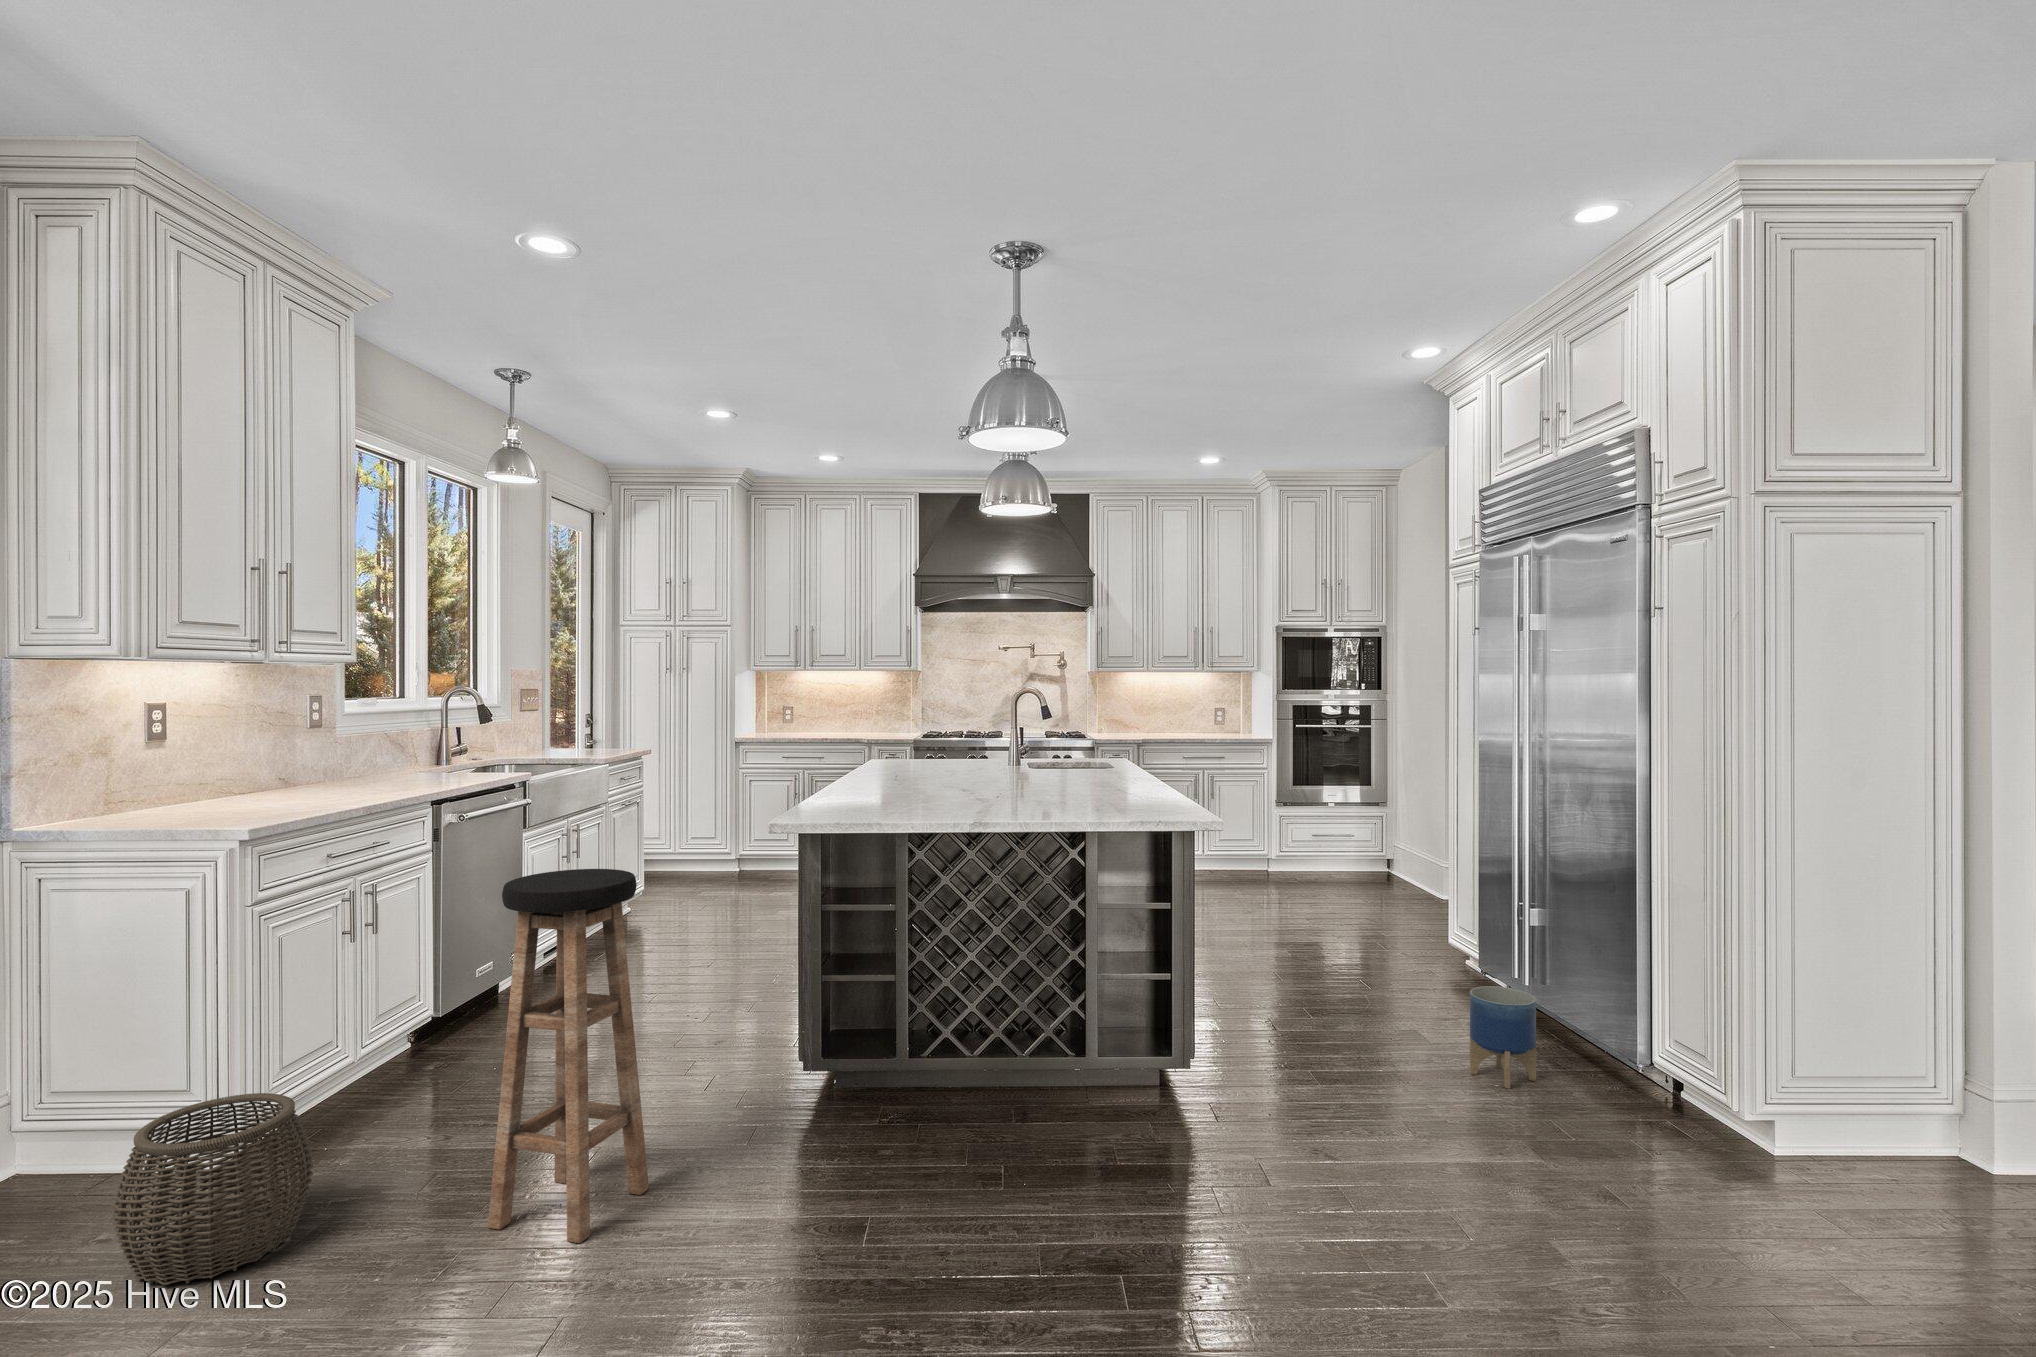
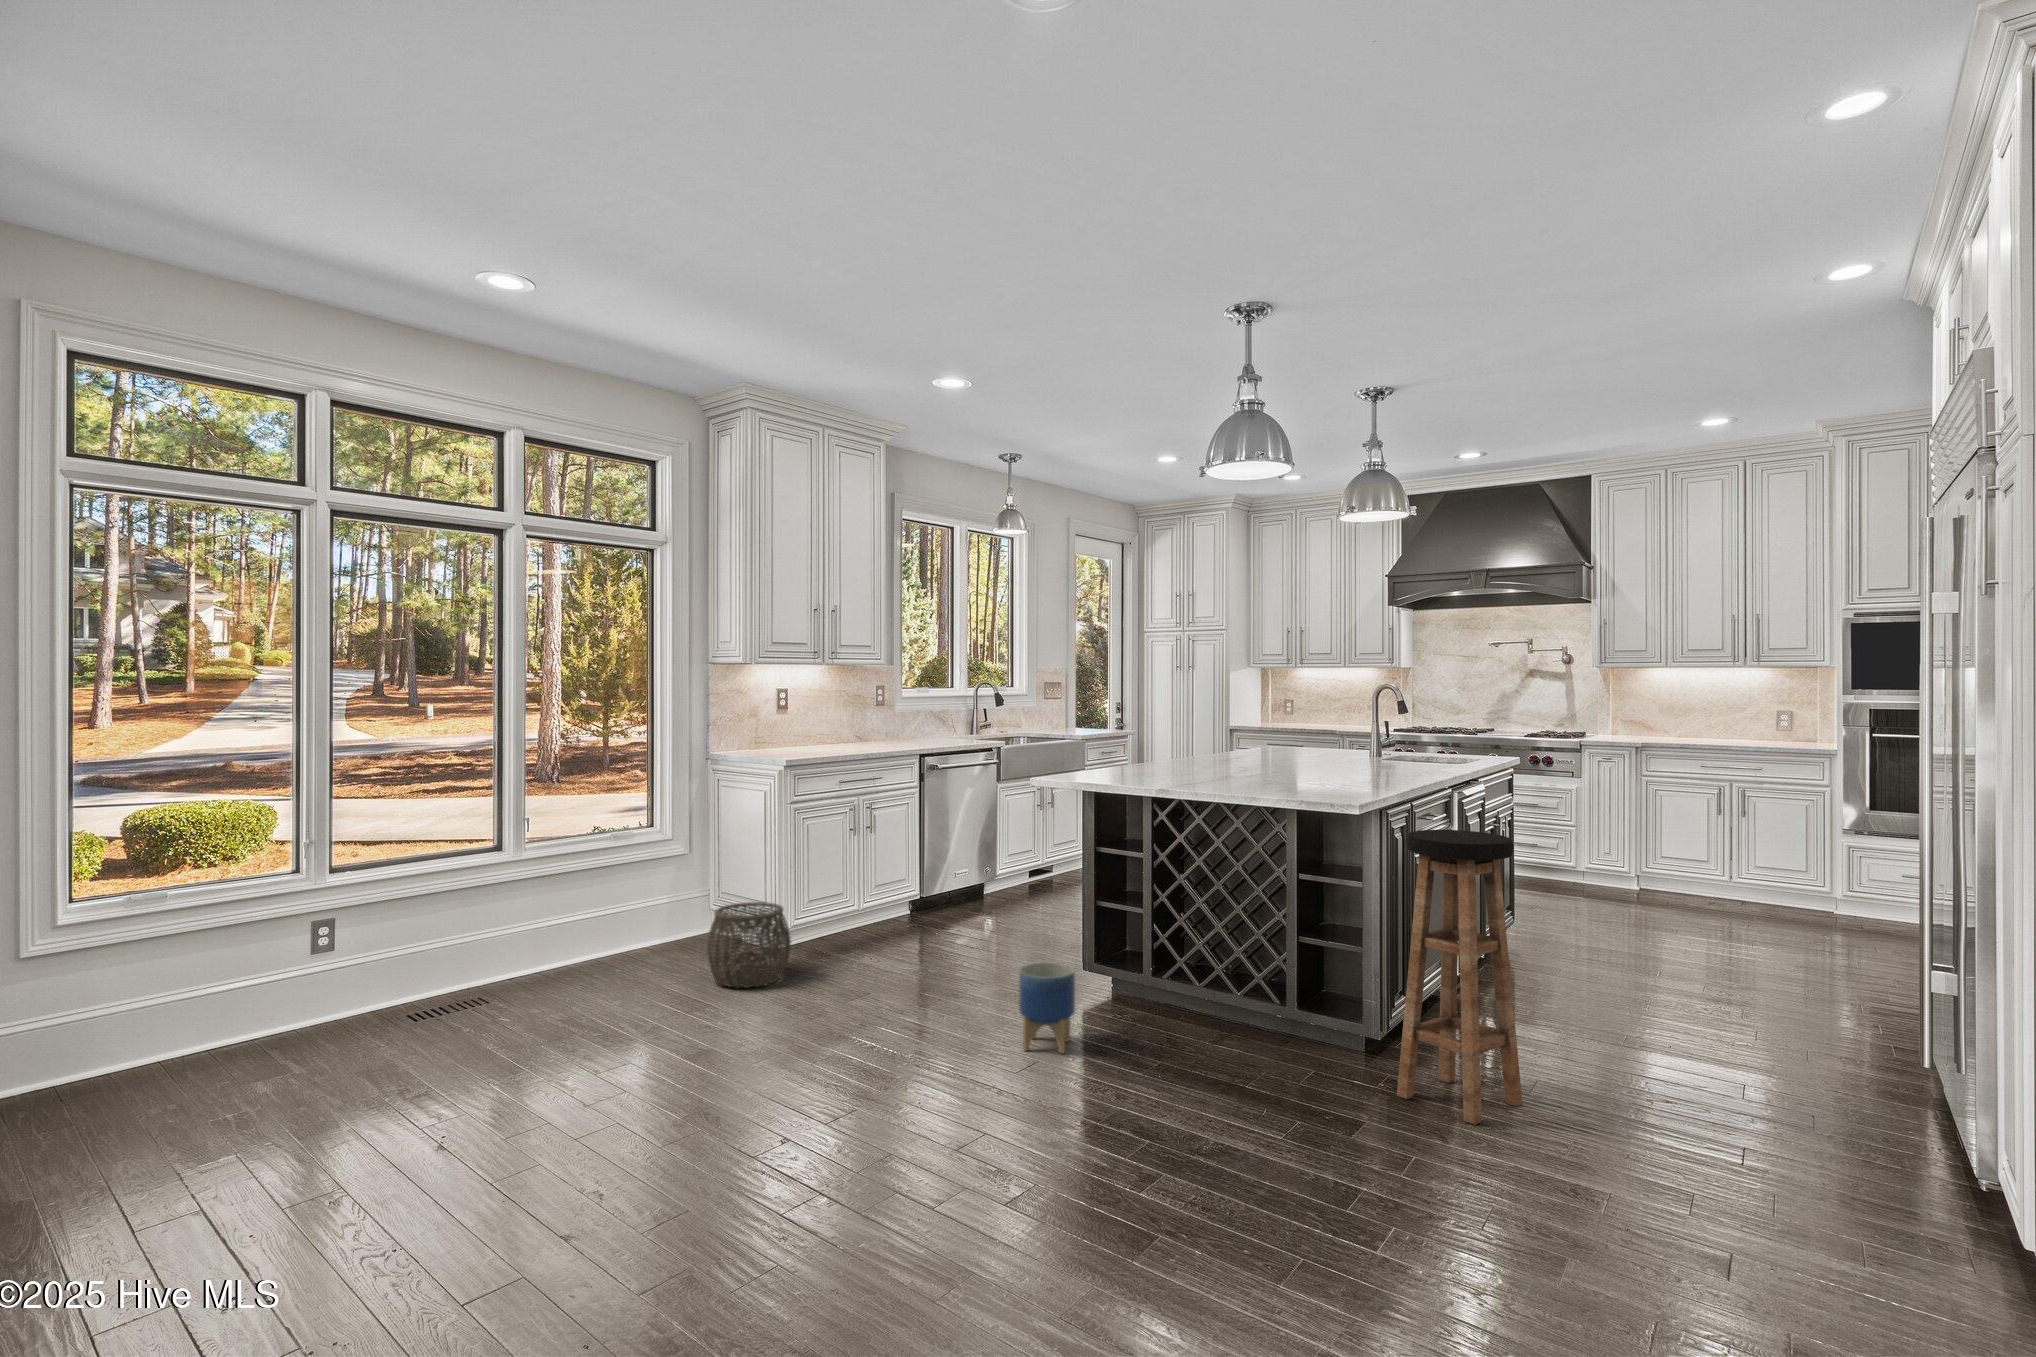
bar stool: present [488,869,649,1243] -> present [1397,830,1522,1125]
planter: present [1470,986,1536,1089] -> present [1019,962,1075,1054]

